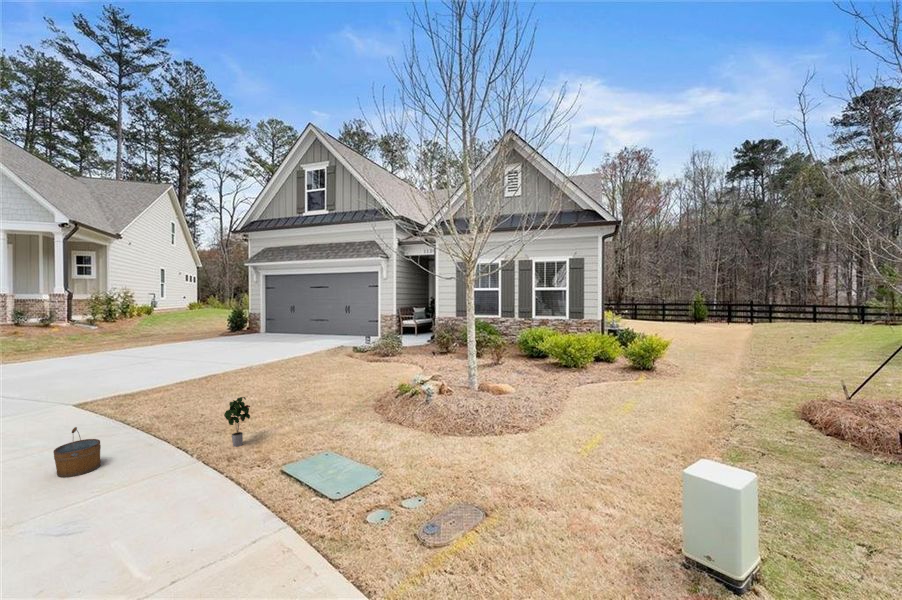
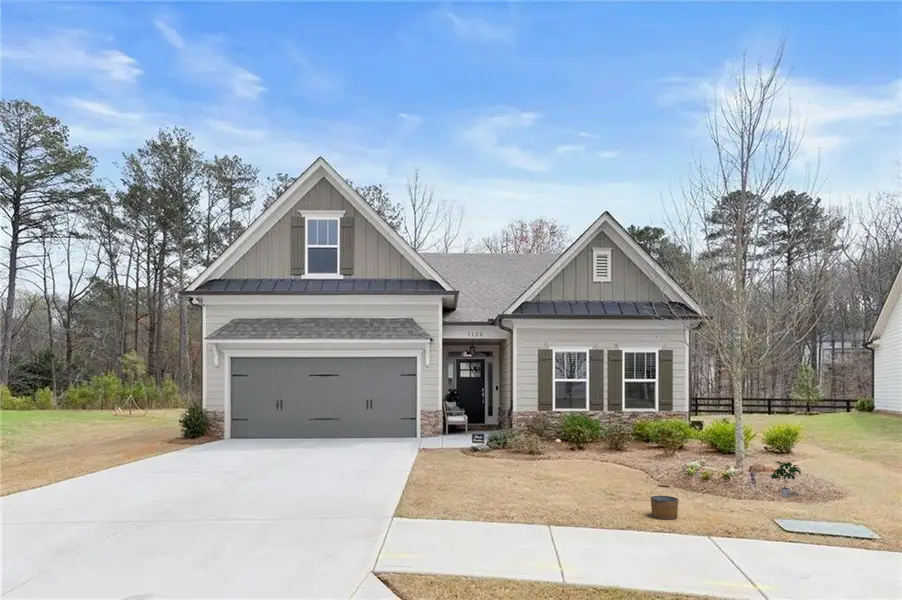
potted plant: present [224,397,250,447] -> present [770,461,801,497]

